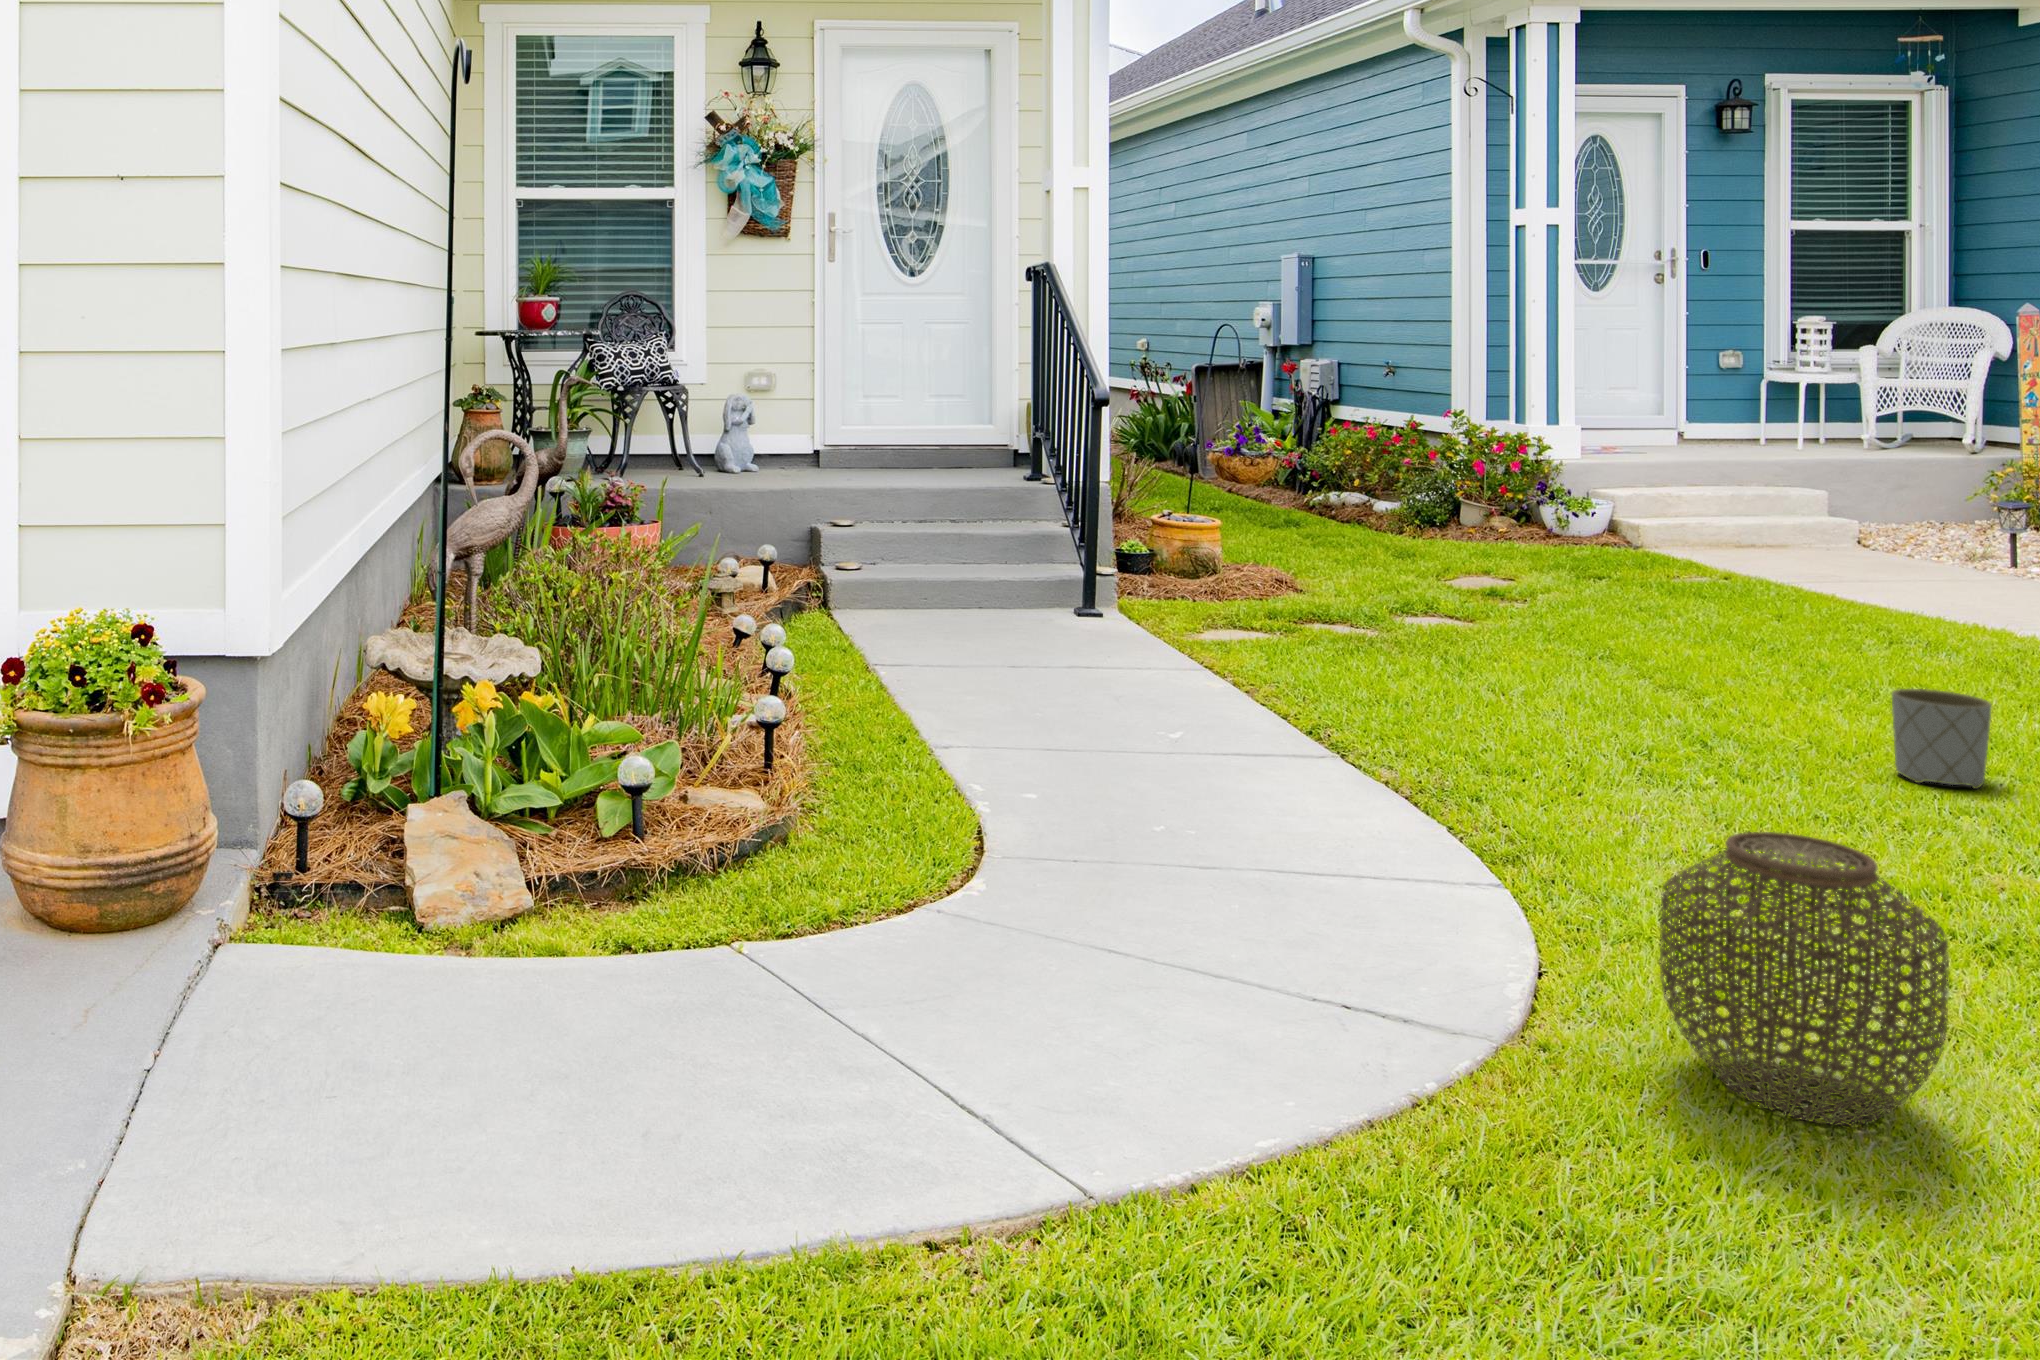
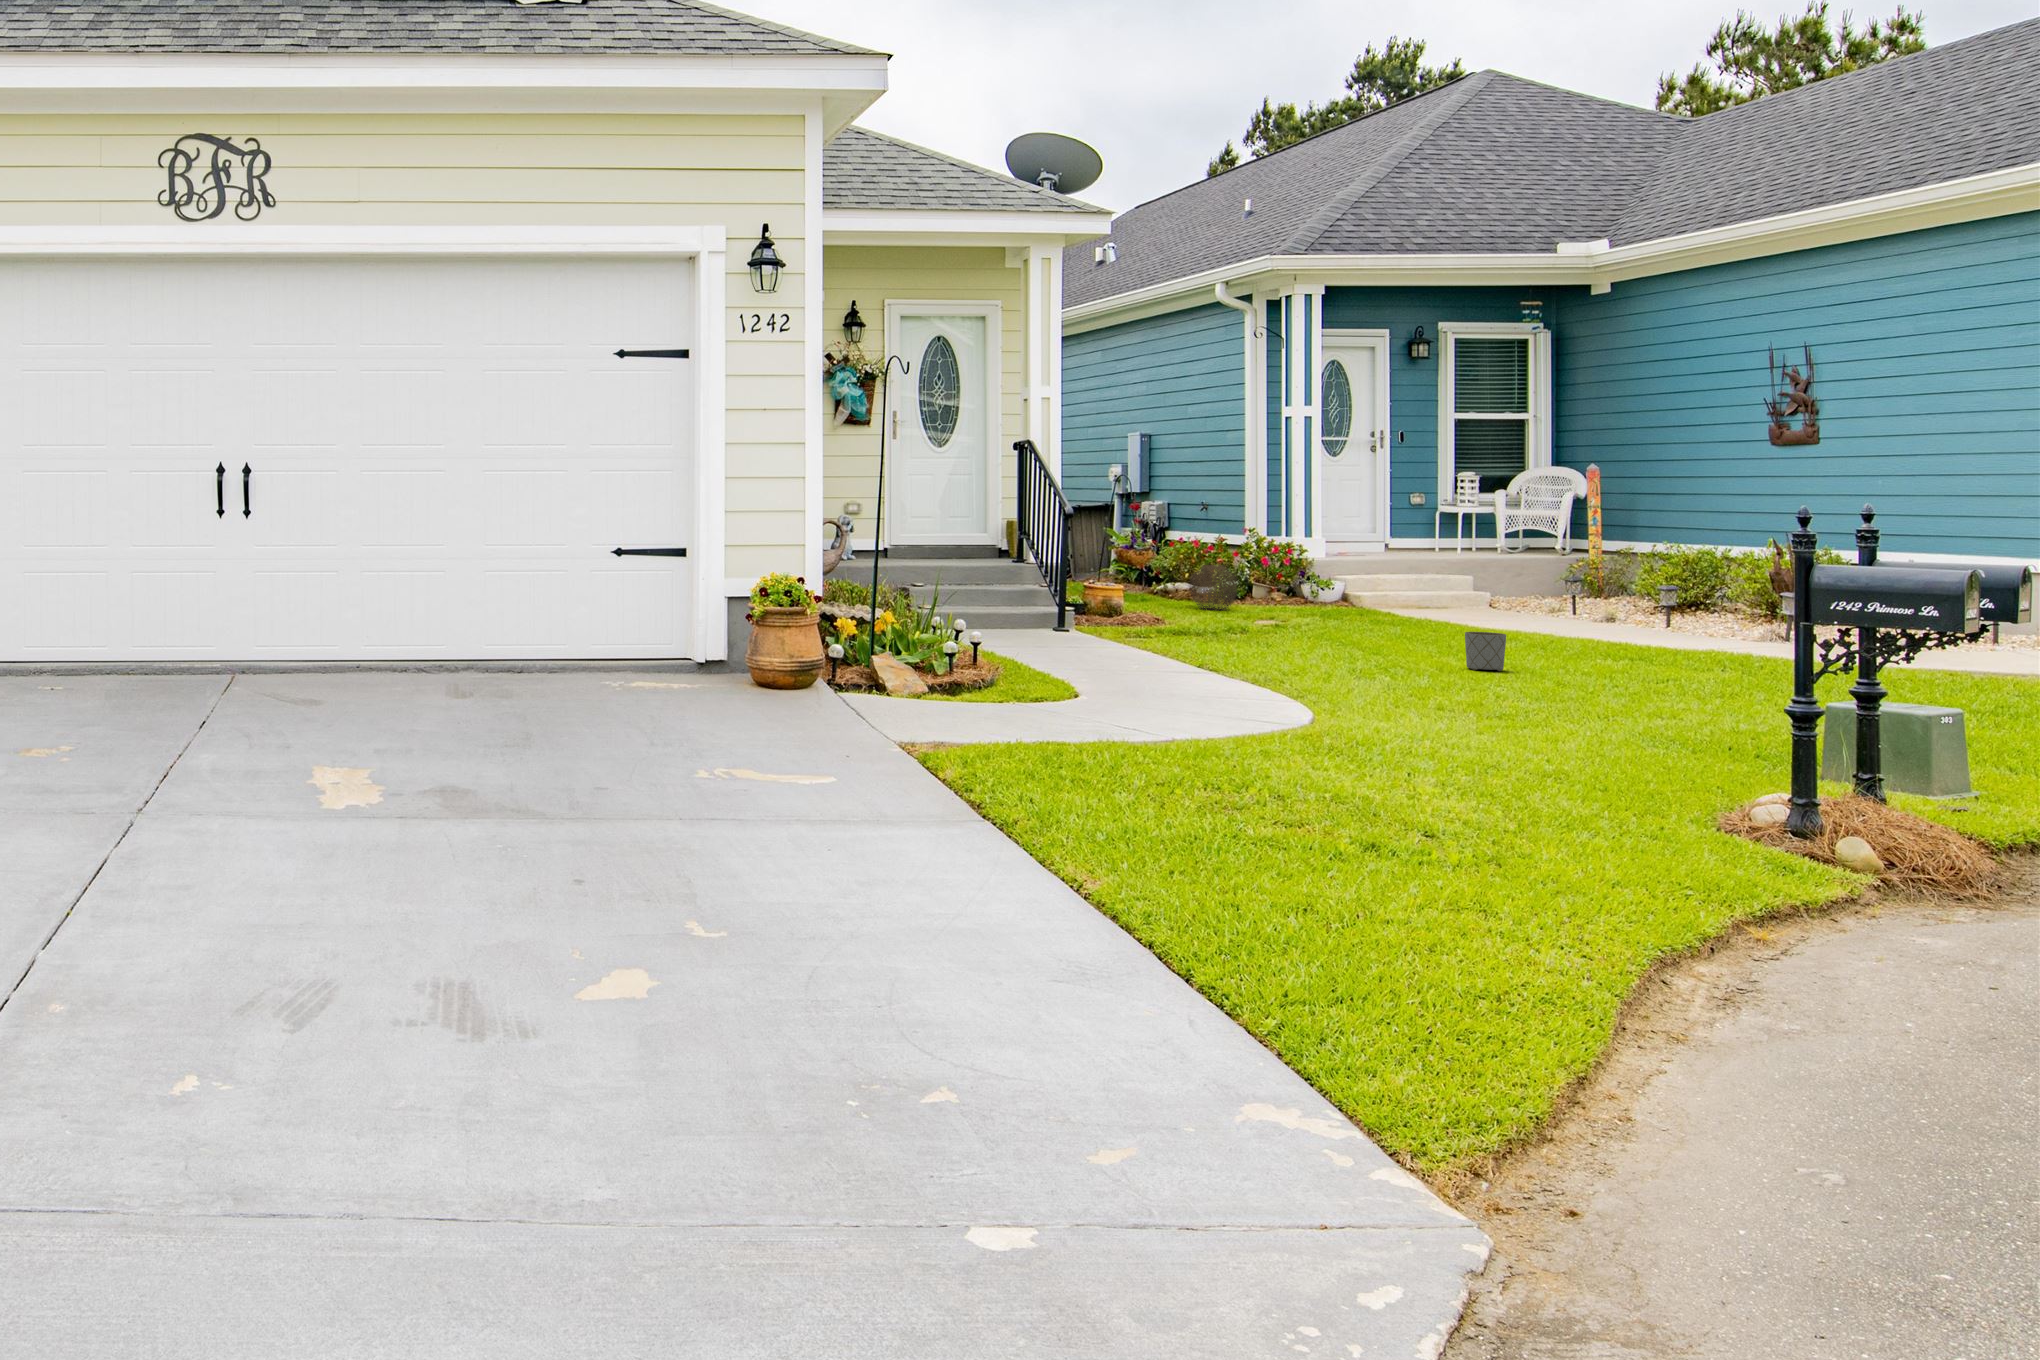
woven basket: present [1660,832,1949,1125] -> present [1190,565,1237,610]

